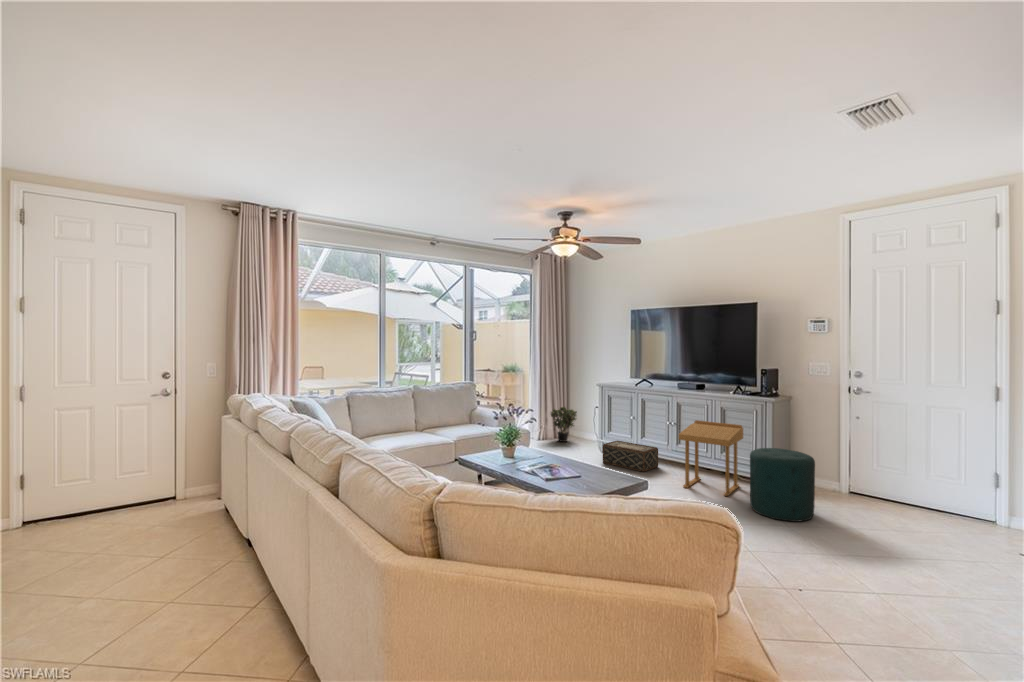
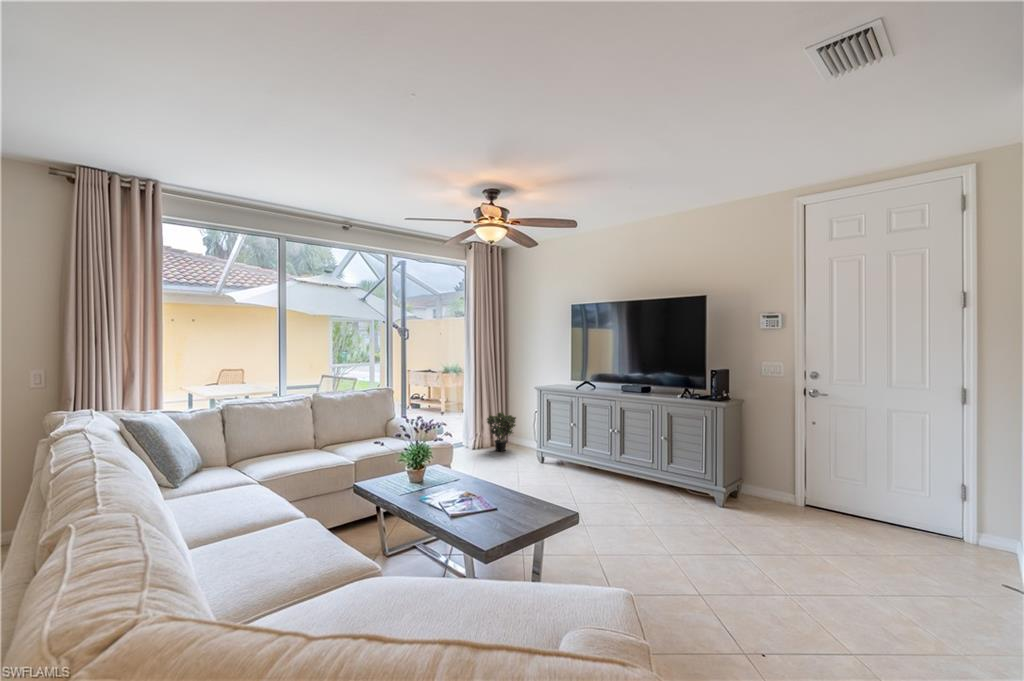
side table: present [679,420,743,496] -> none [621,428,693,516]
woven basket: present [603,441,658,472] -> none [540,451,601,487]
ottoman: present [750,448,815,522] -> none [700,461,771,547]

